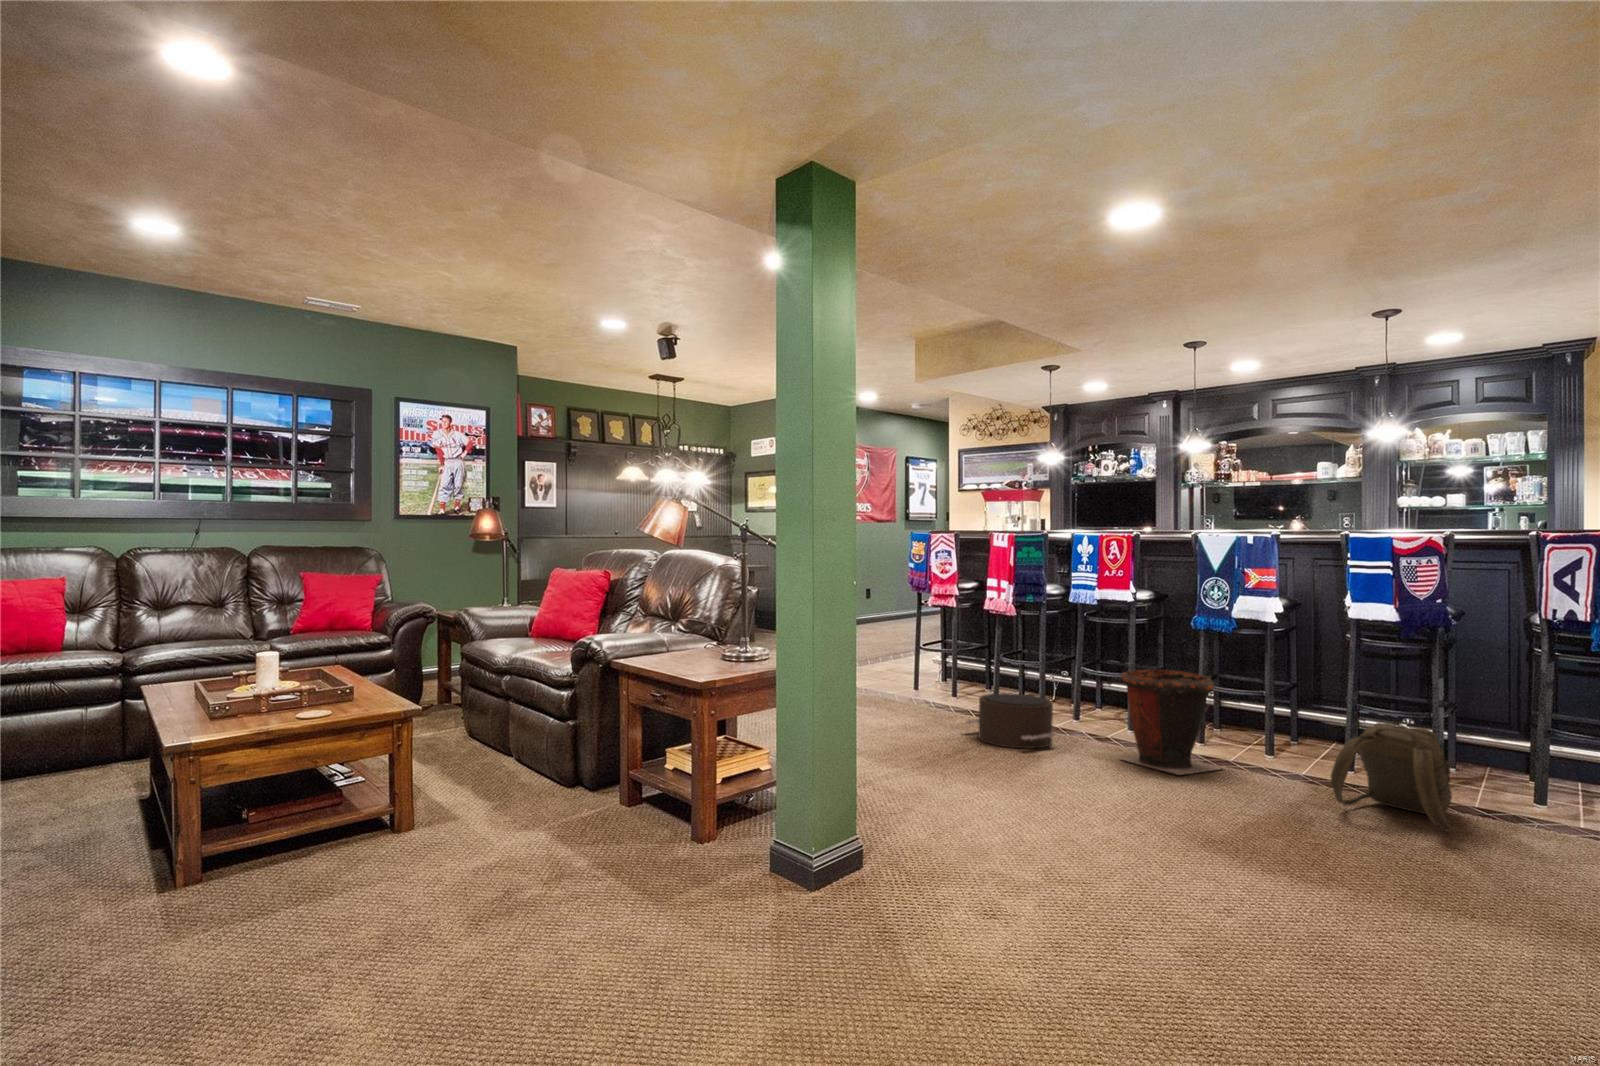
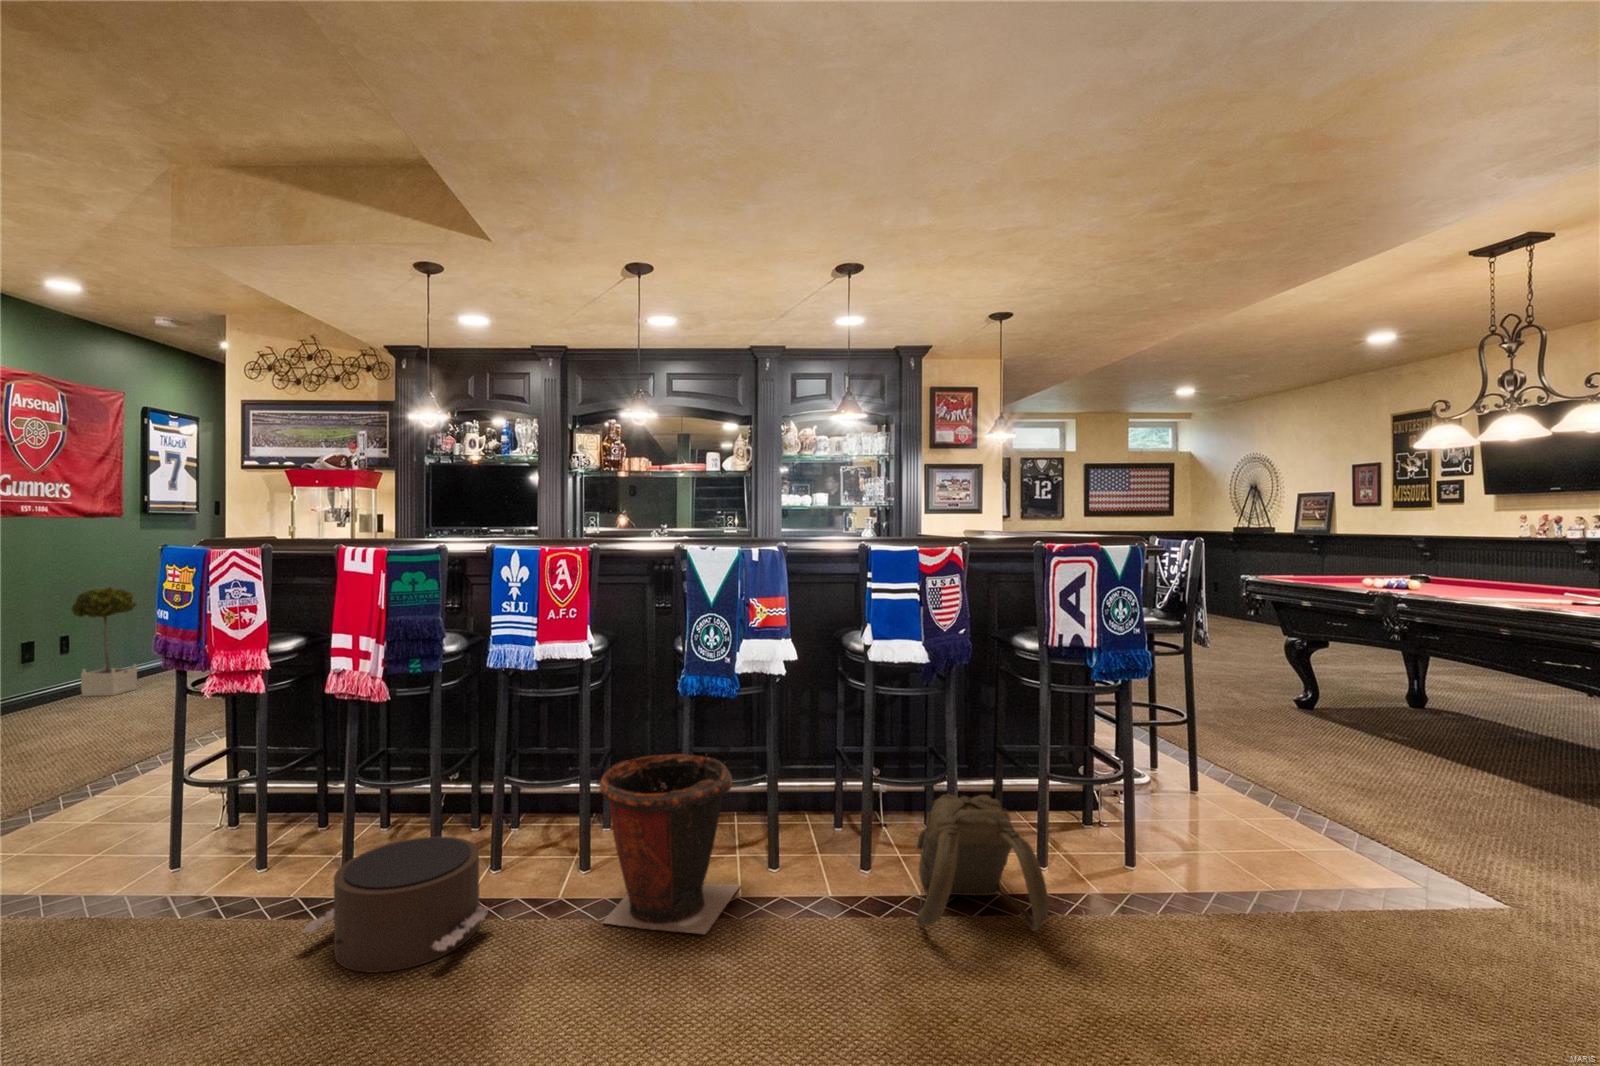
potted tree: none [869,569,900,639] -> present [72,587,137,696]

